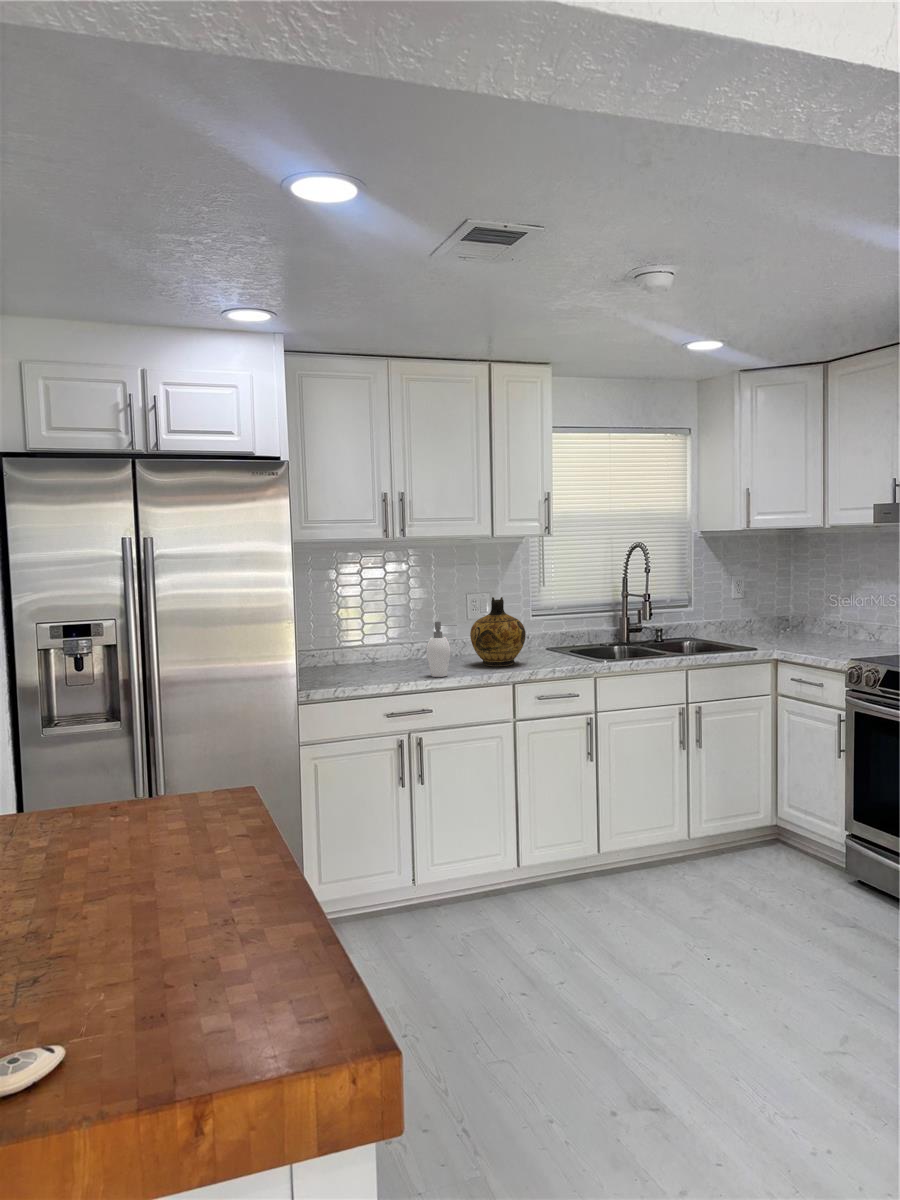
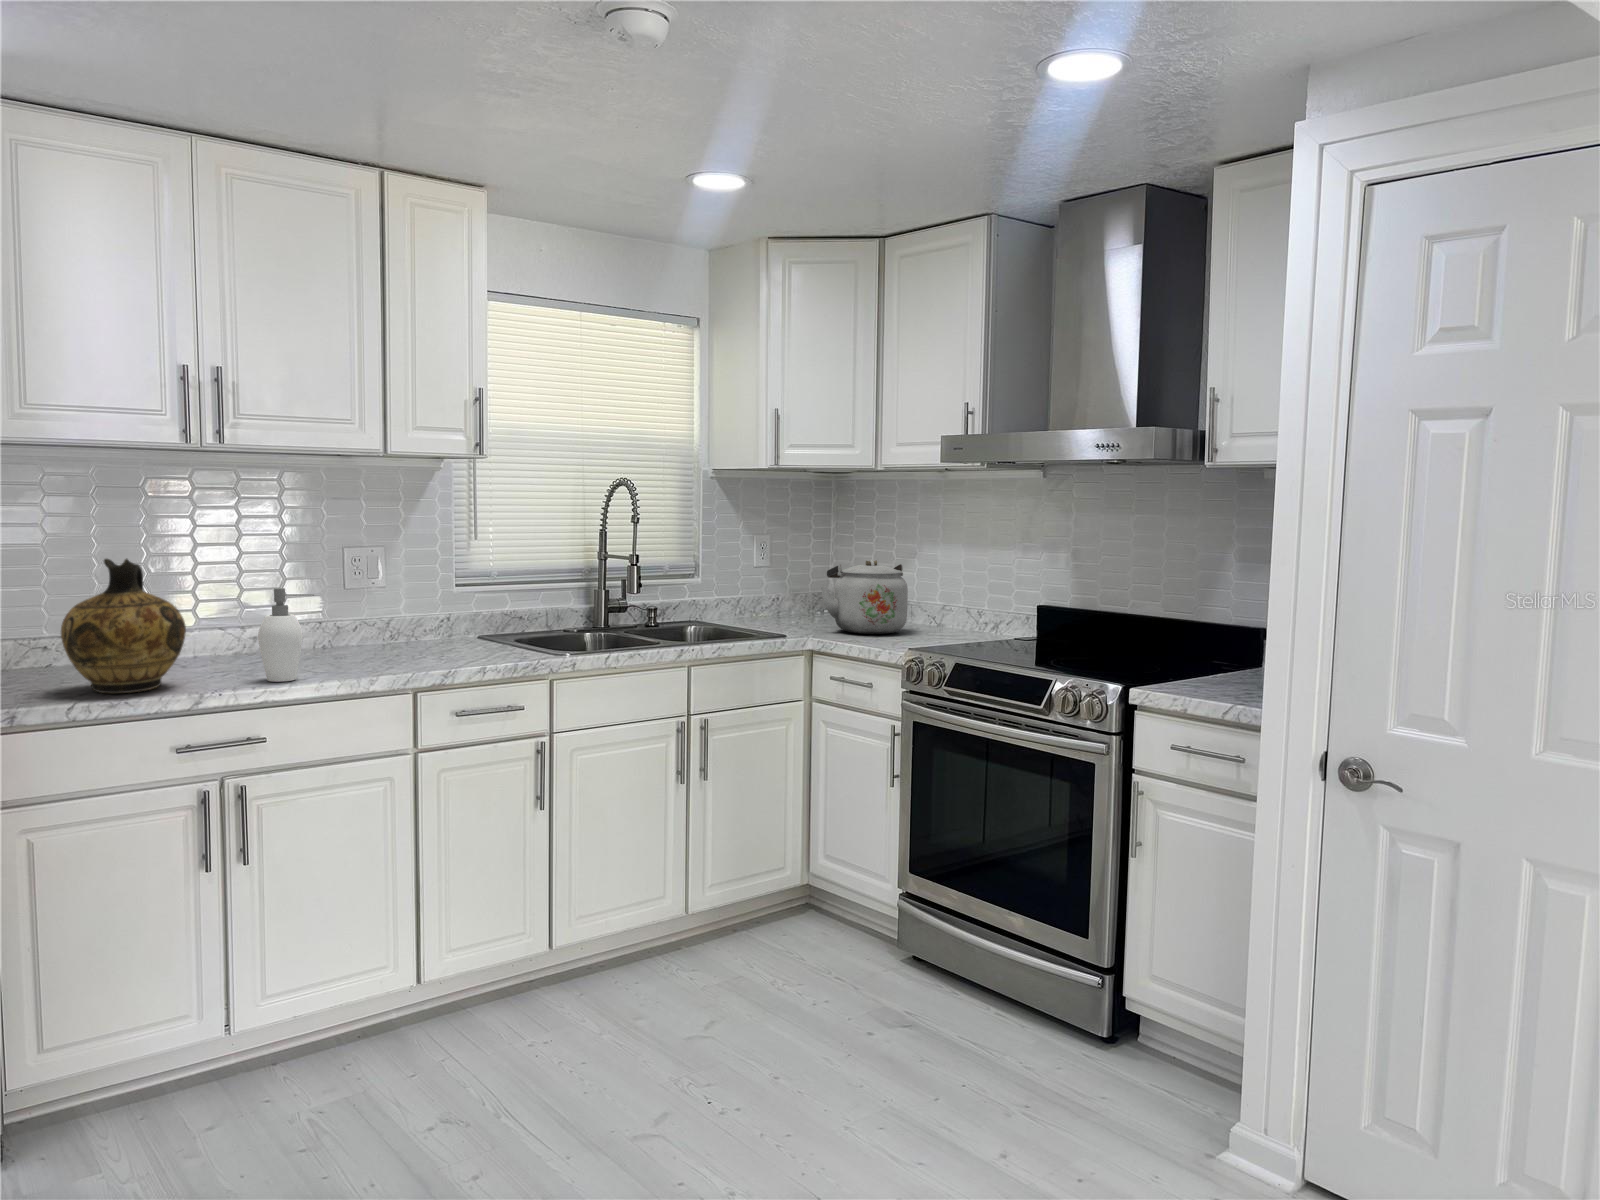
kettle: none [782,593,851,647] -> present [820,560,908,634]
ceramic jug: present [470,597,526,666] -> present [61,559,186,693]

